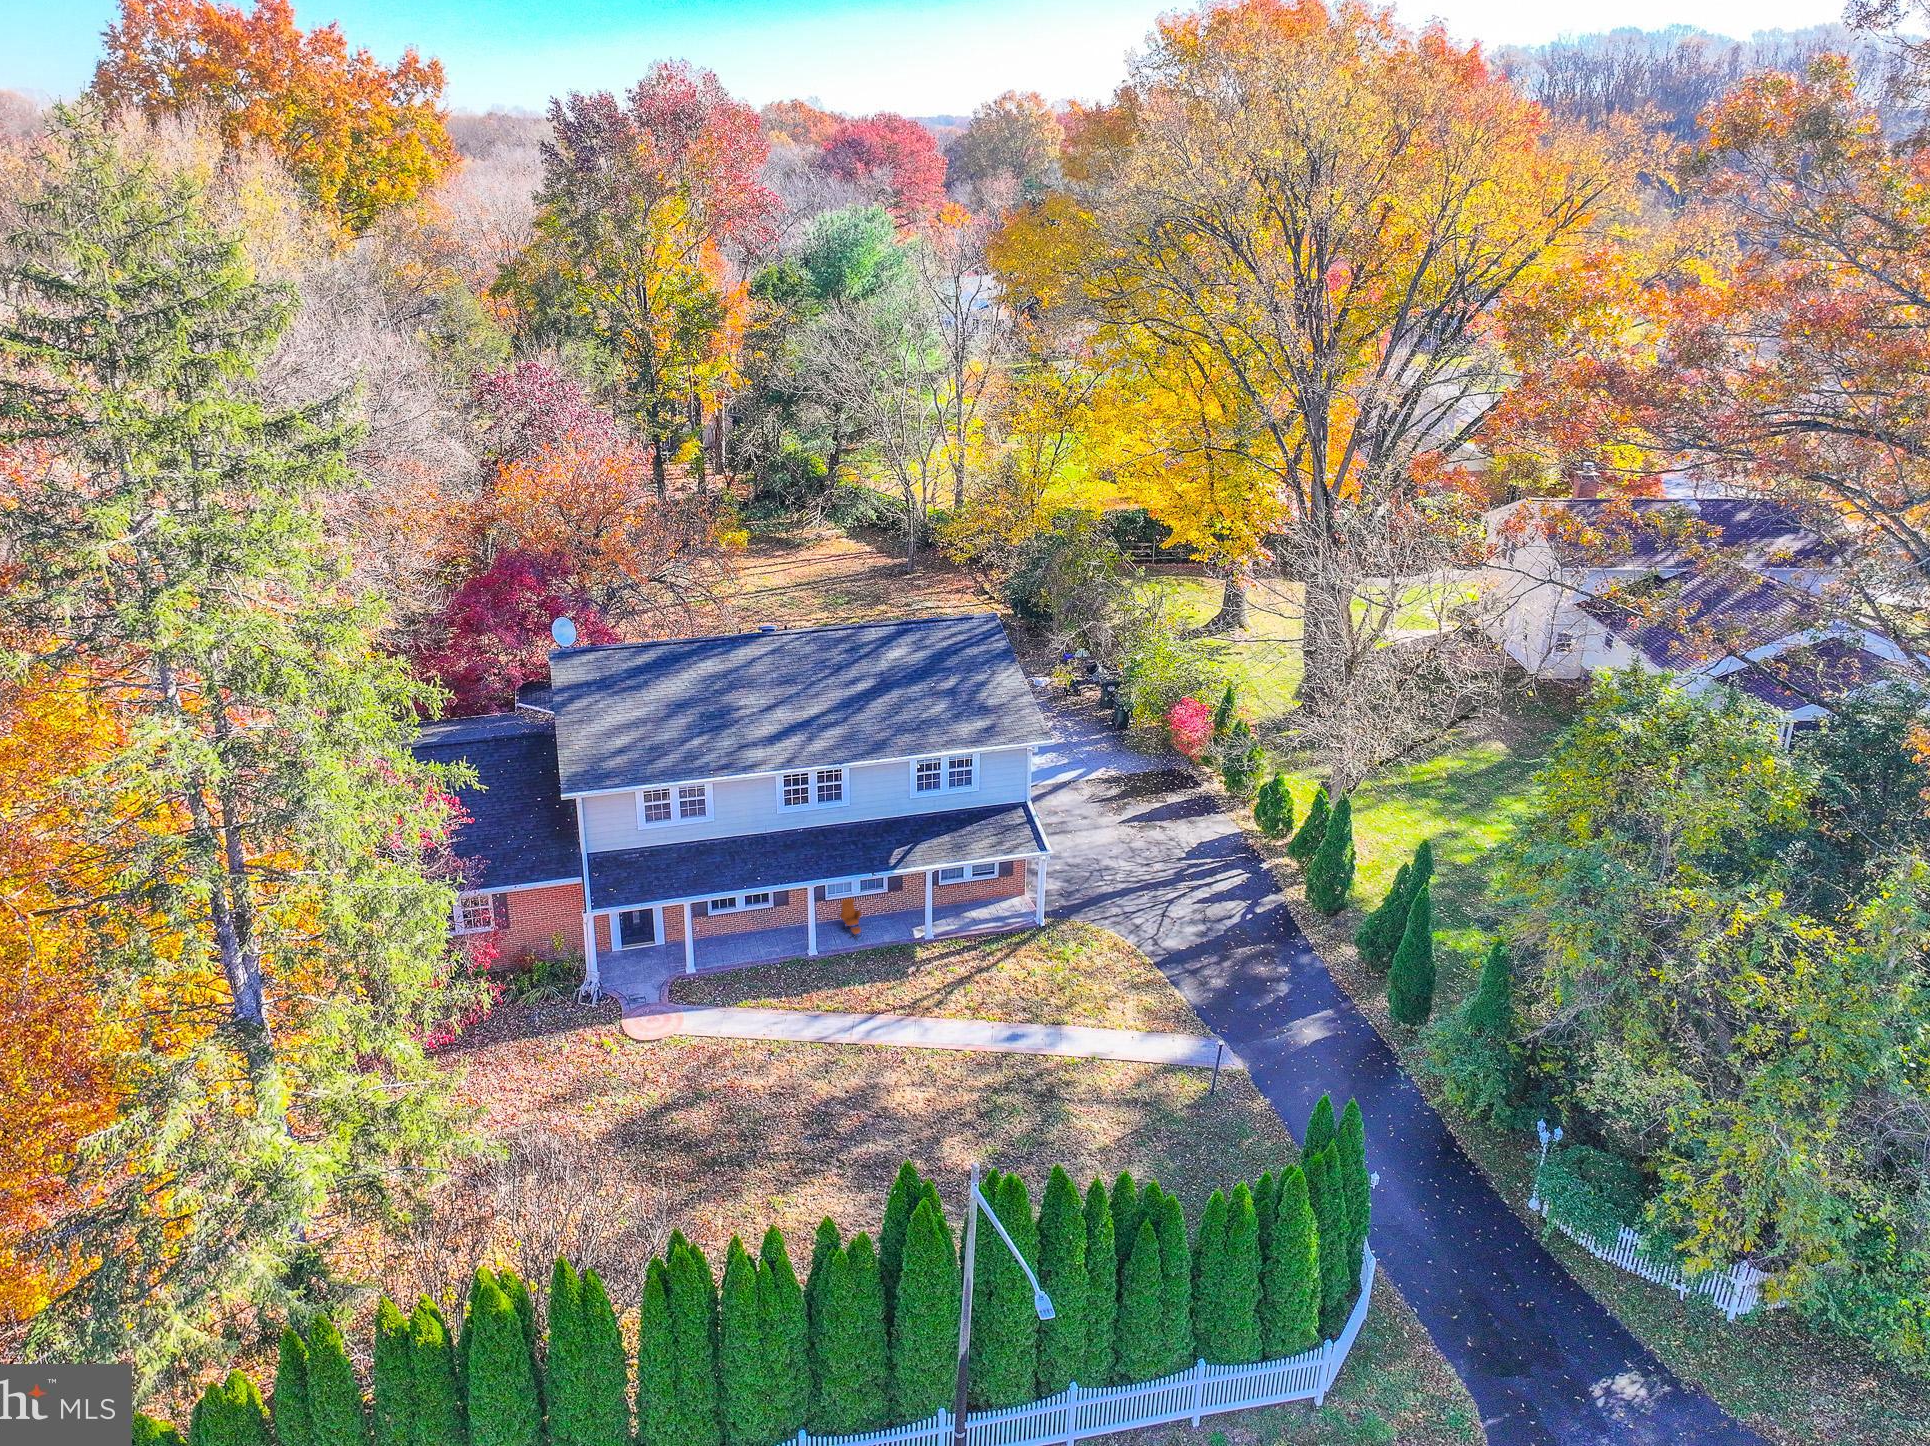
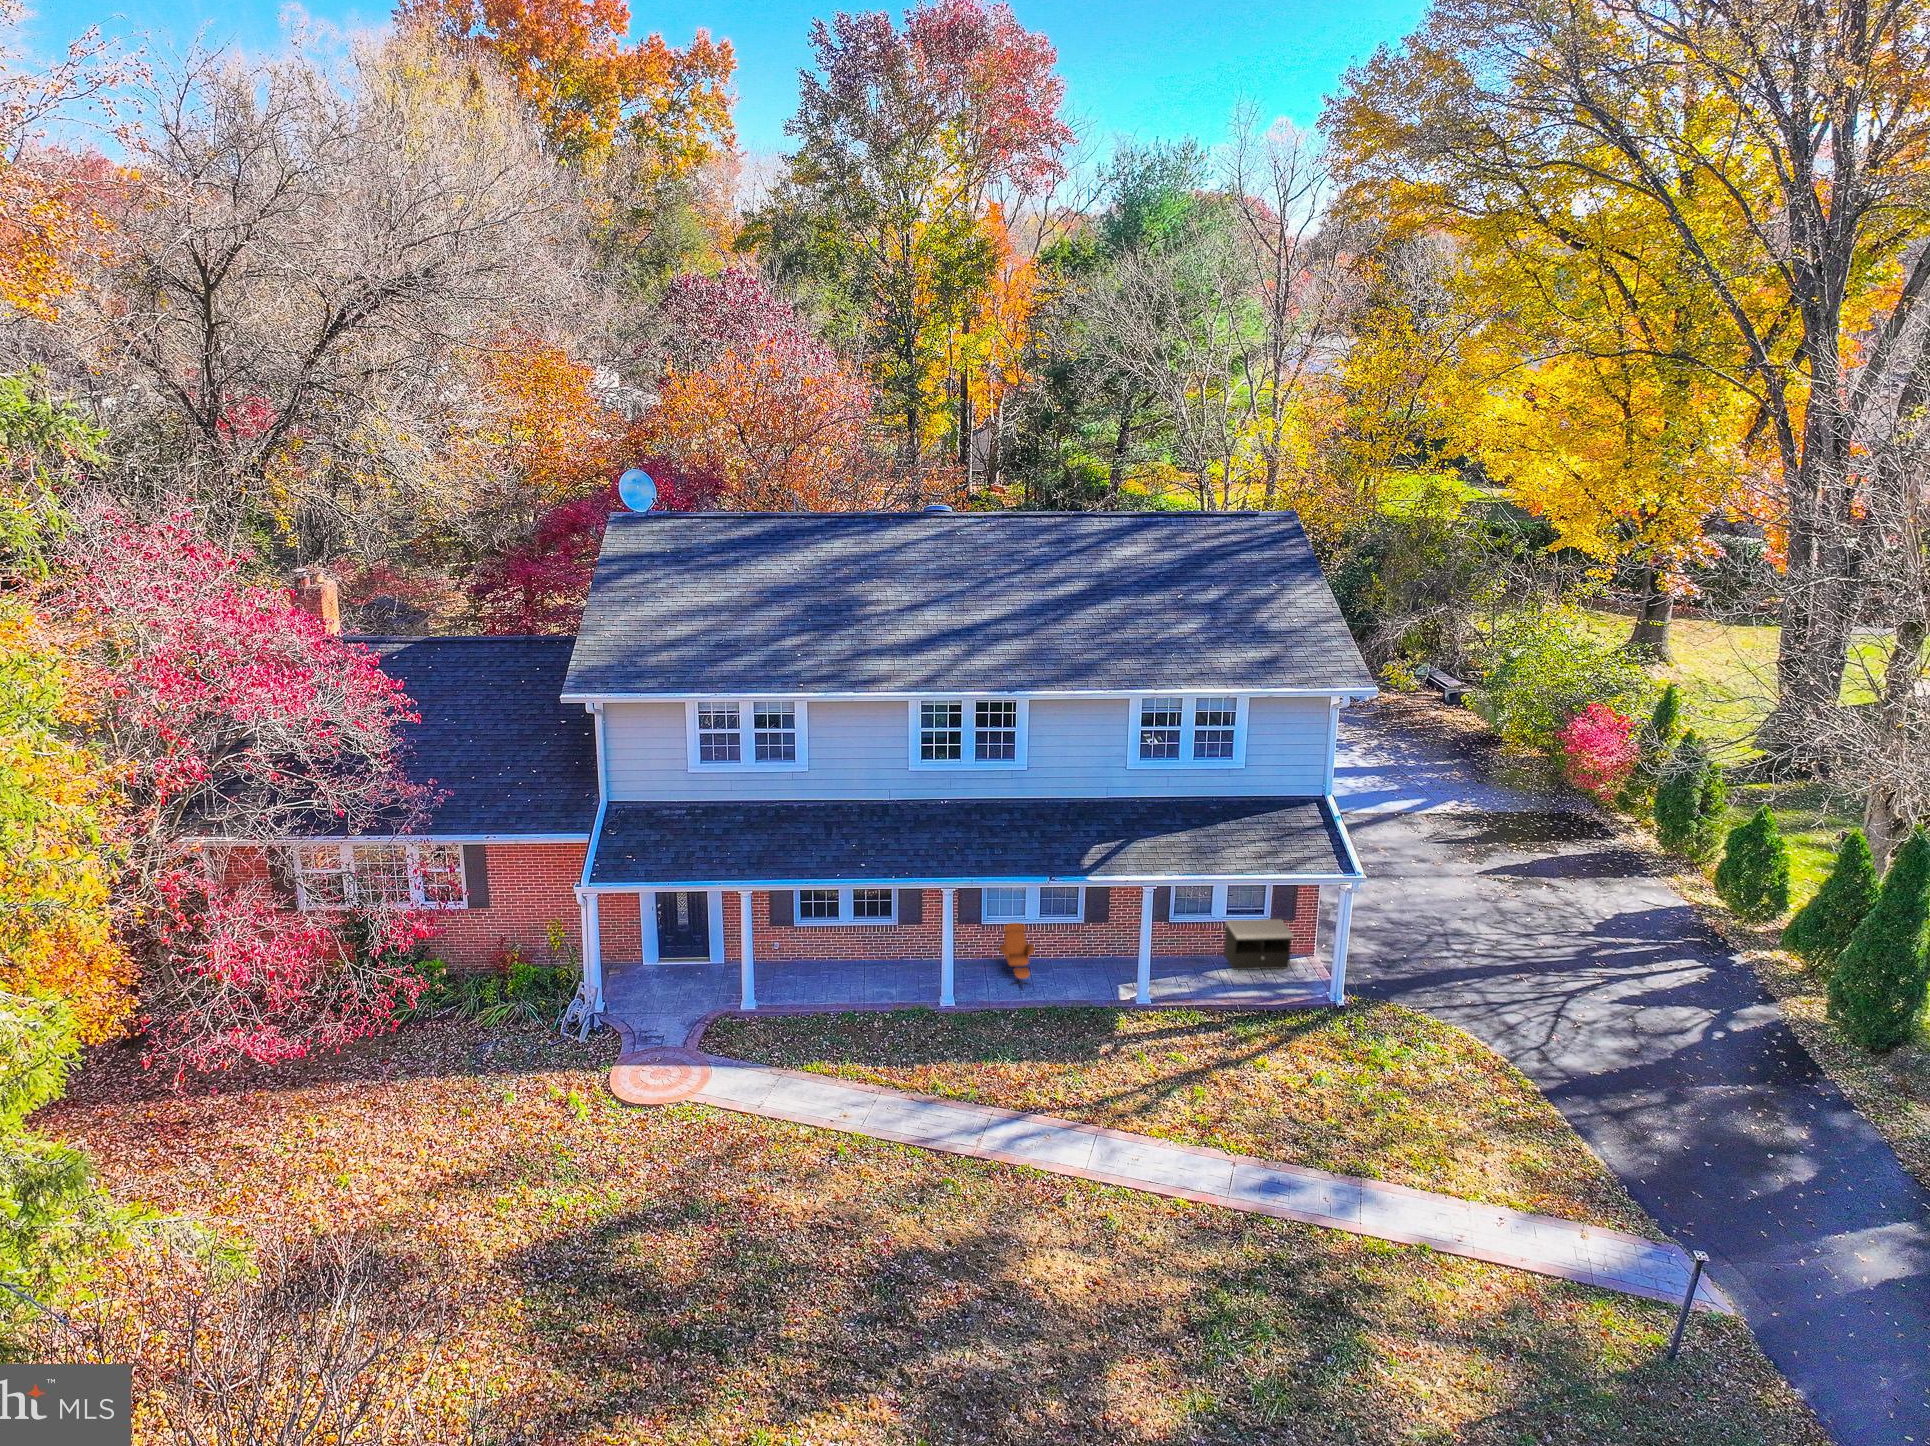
storage bench: none [975,875,1015,911] -> present [1224,919,1293,971]

